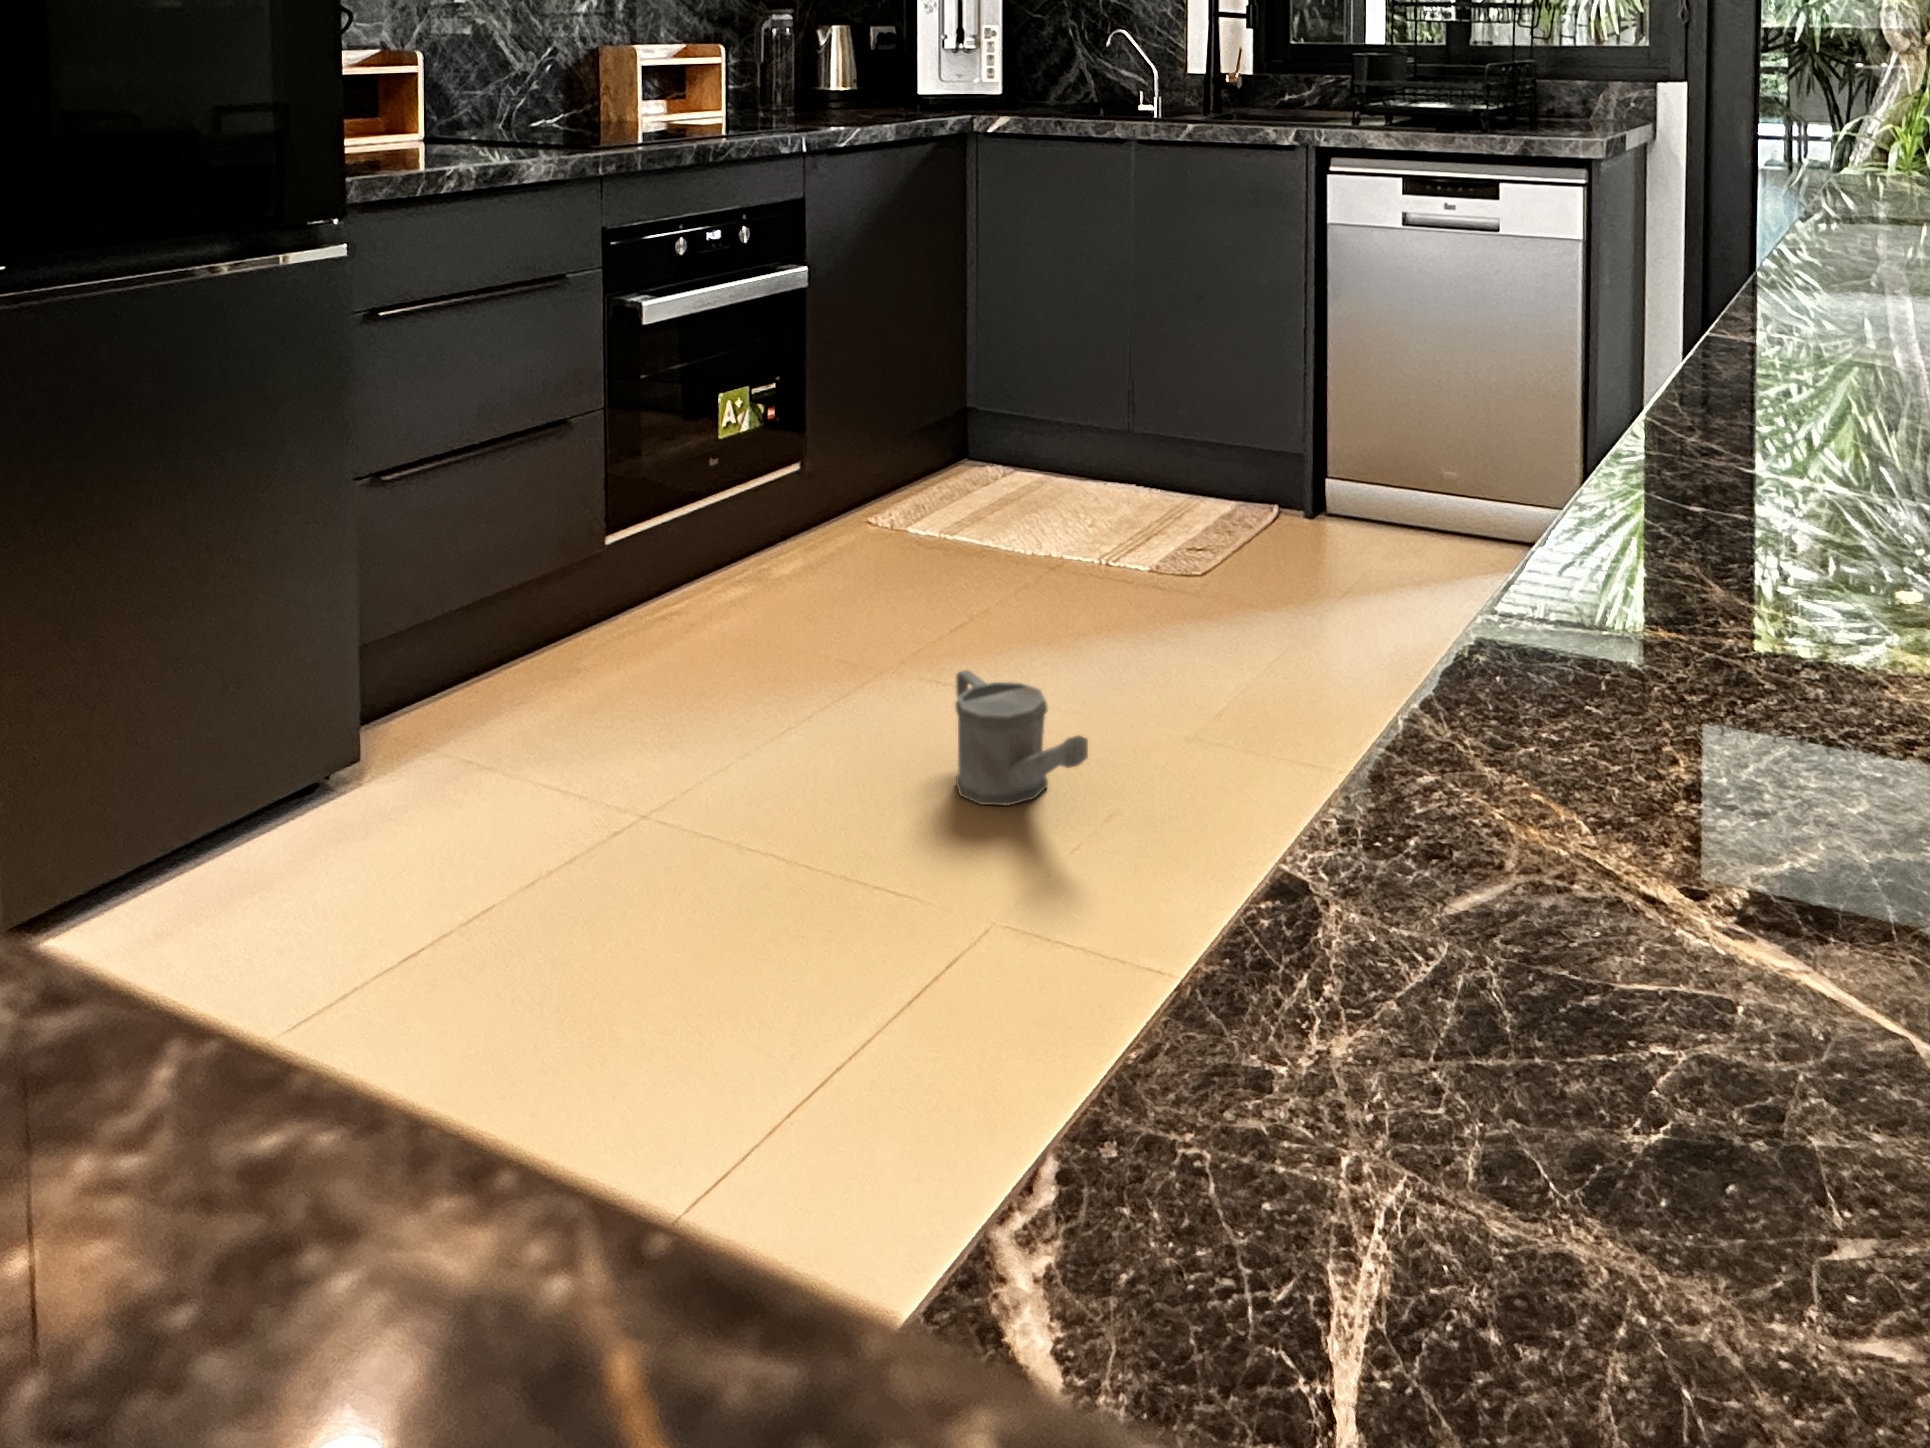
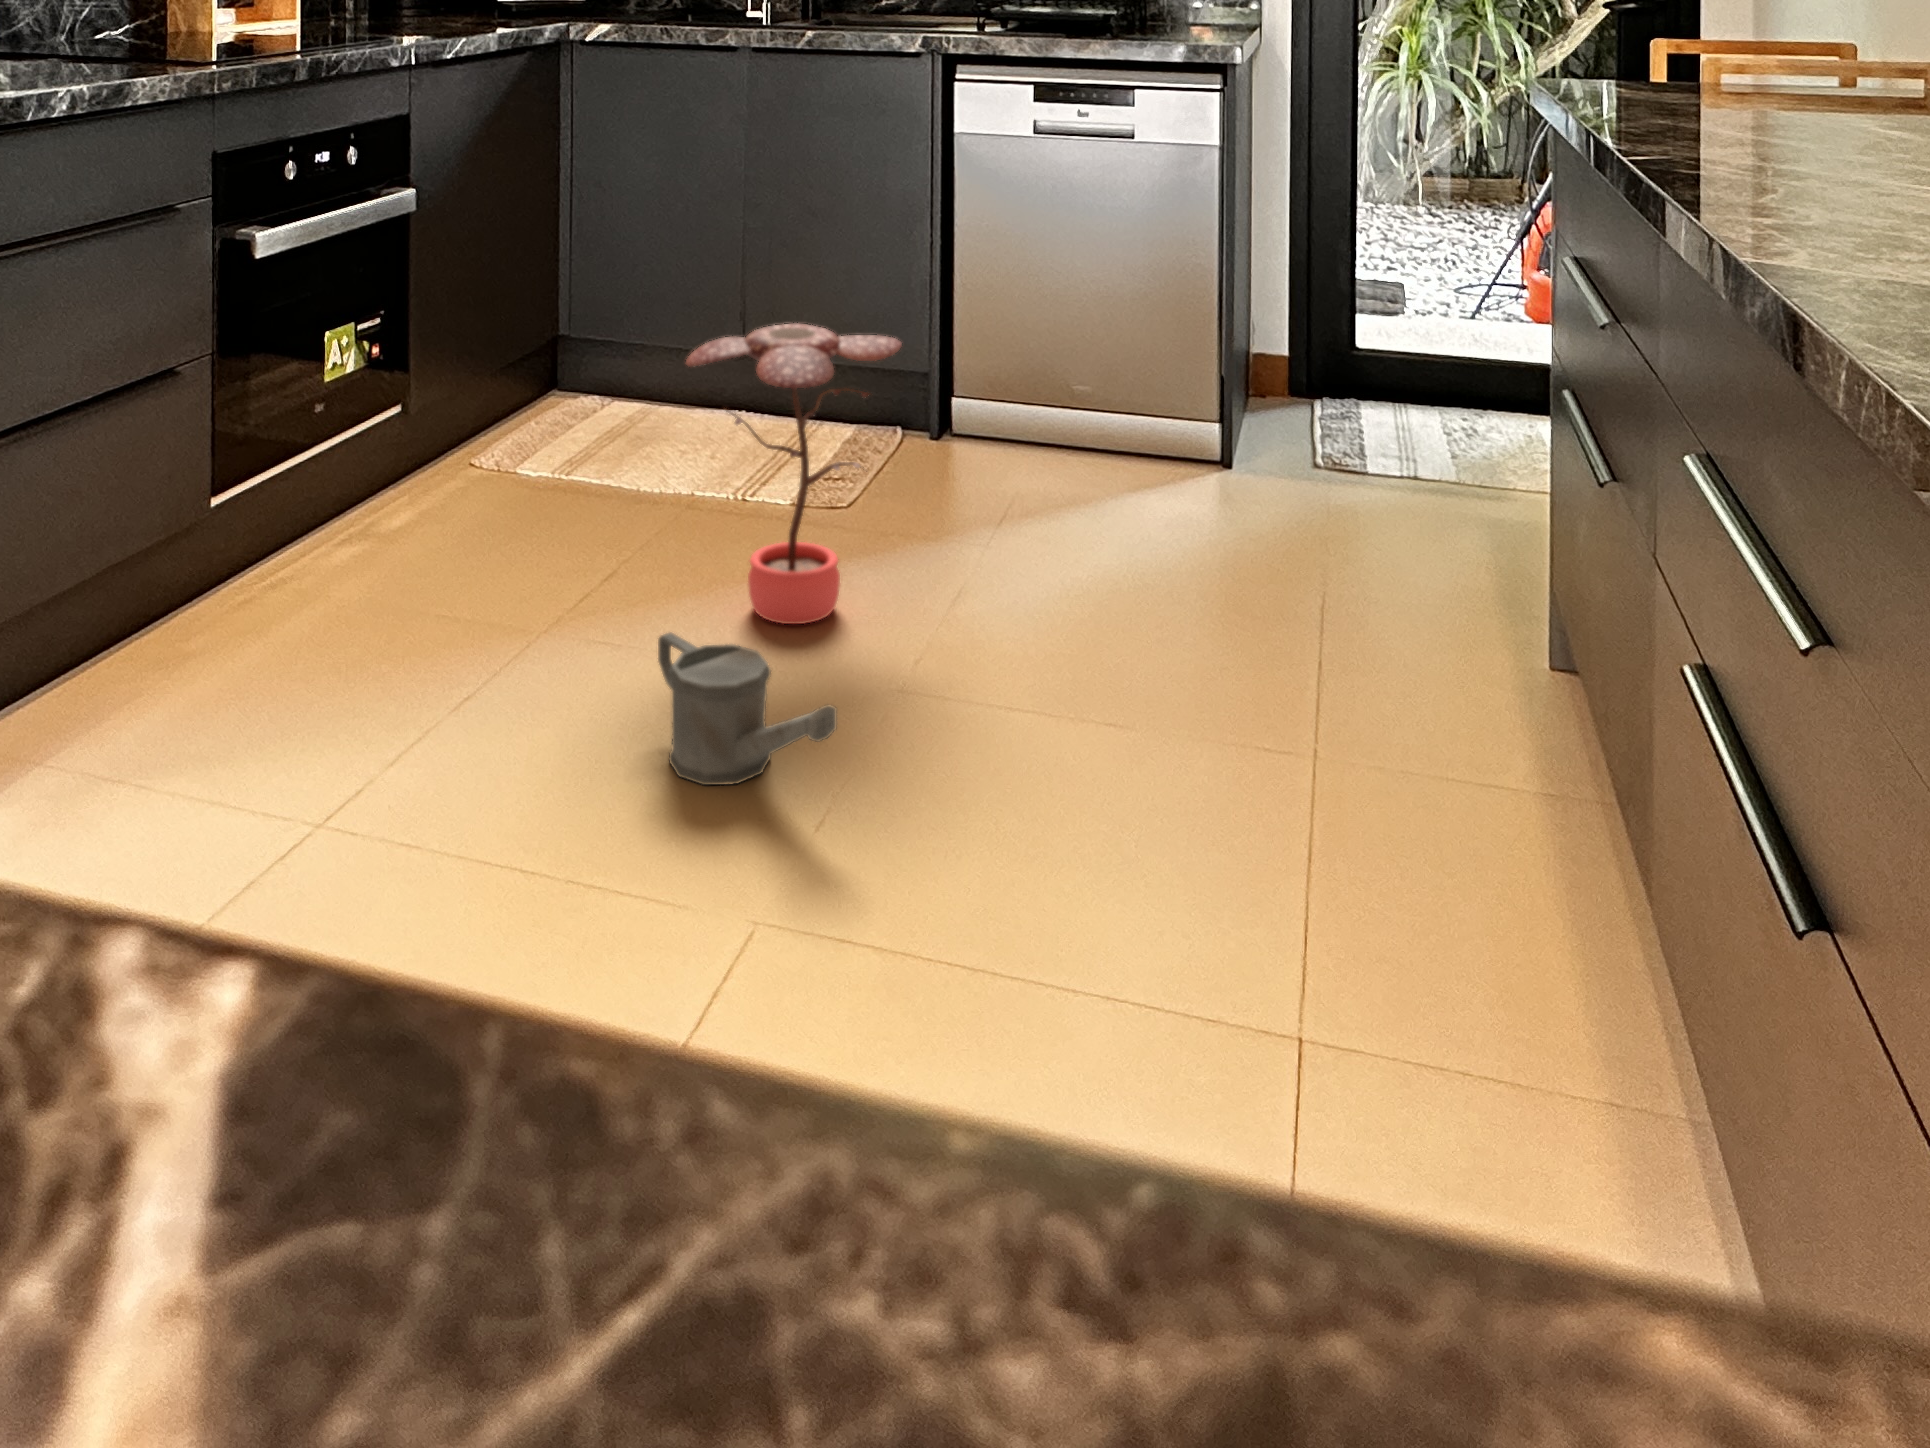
potted plant: none [1013,399,1218,676] -> present [686,324,902,624]

